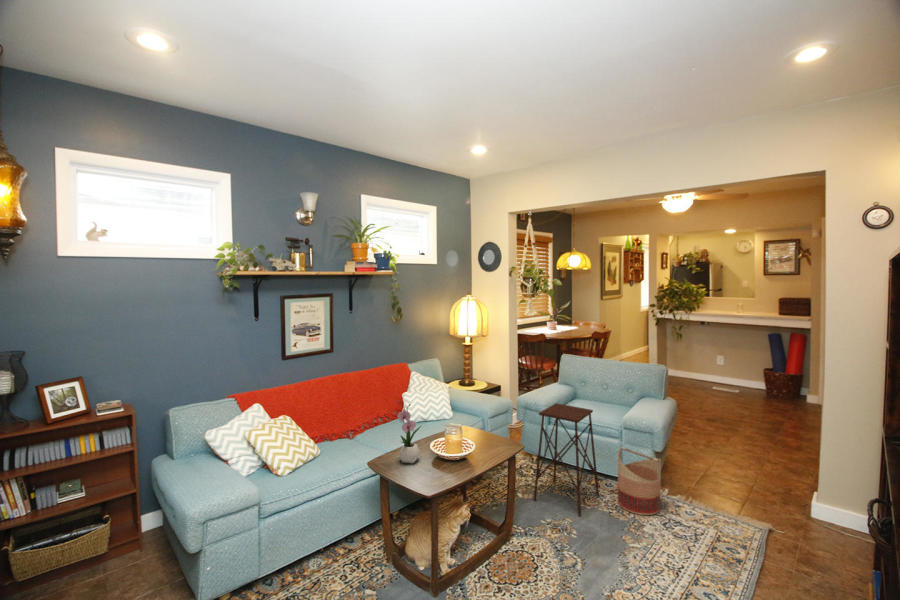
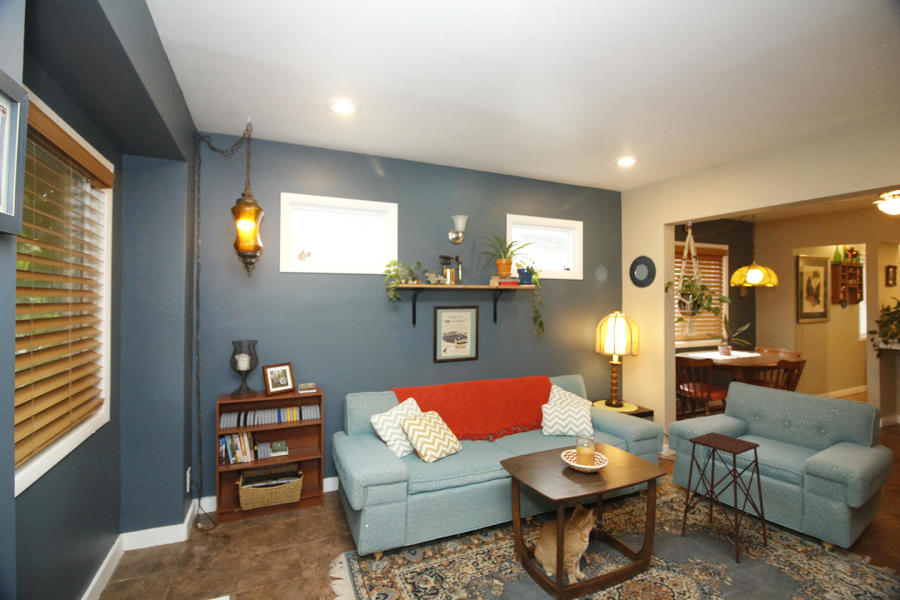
flower arrangement: present [397,400,421,463] -> none [530,406,554,469]
basket: present [618,447,661,515] -> none [793,493,855,581]

